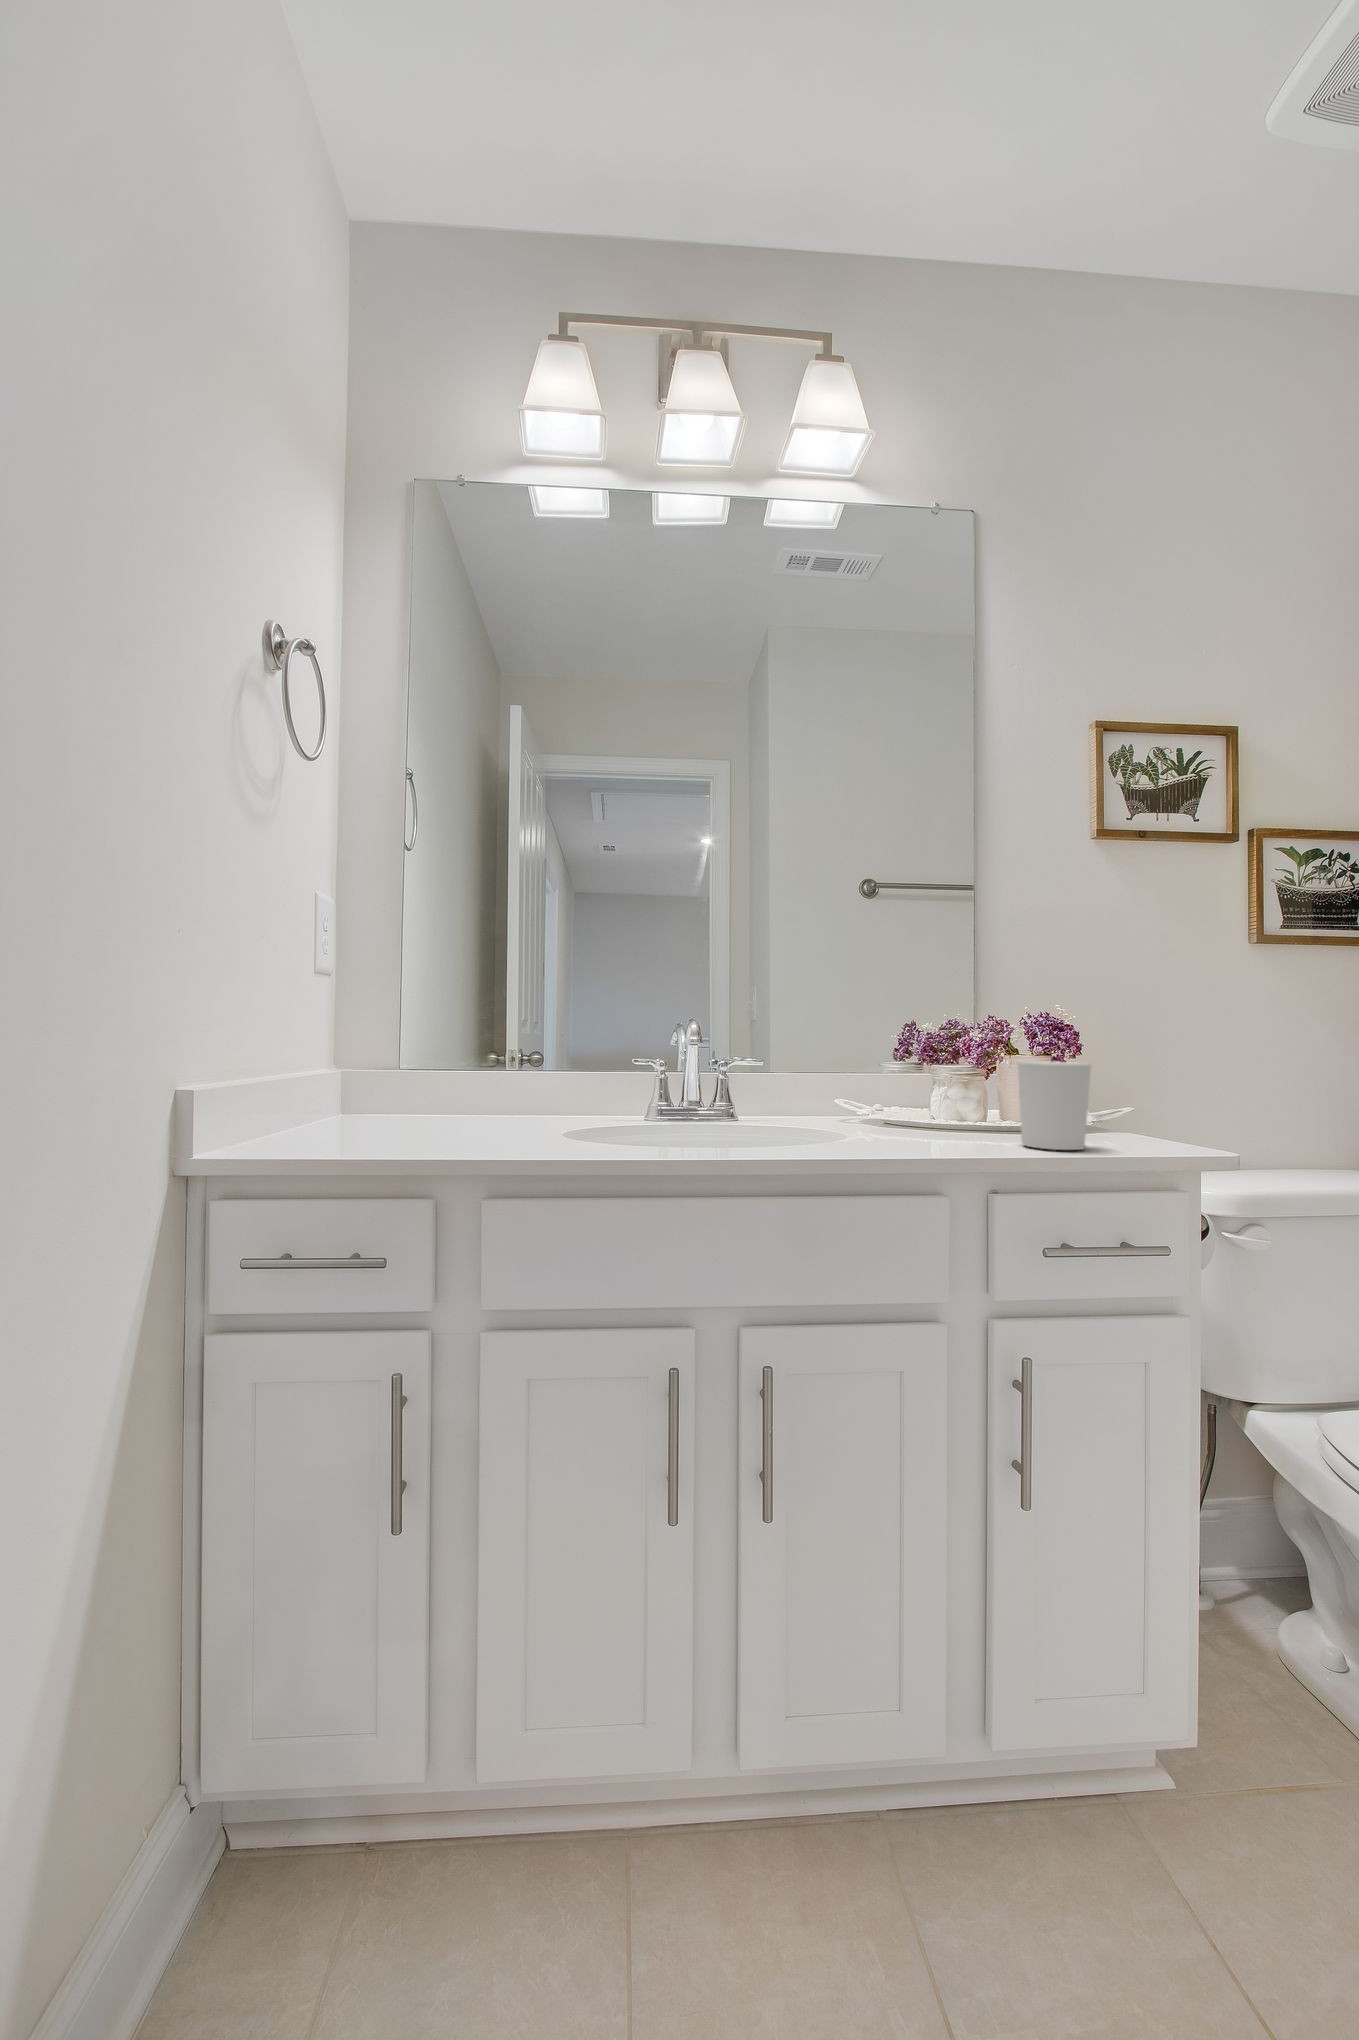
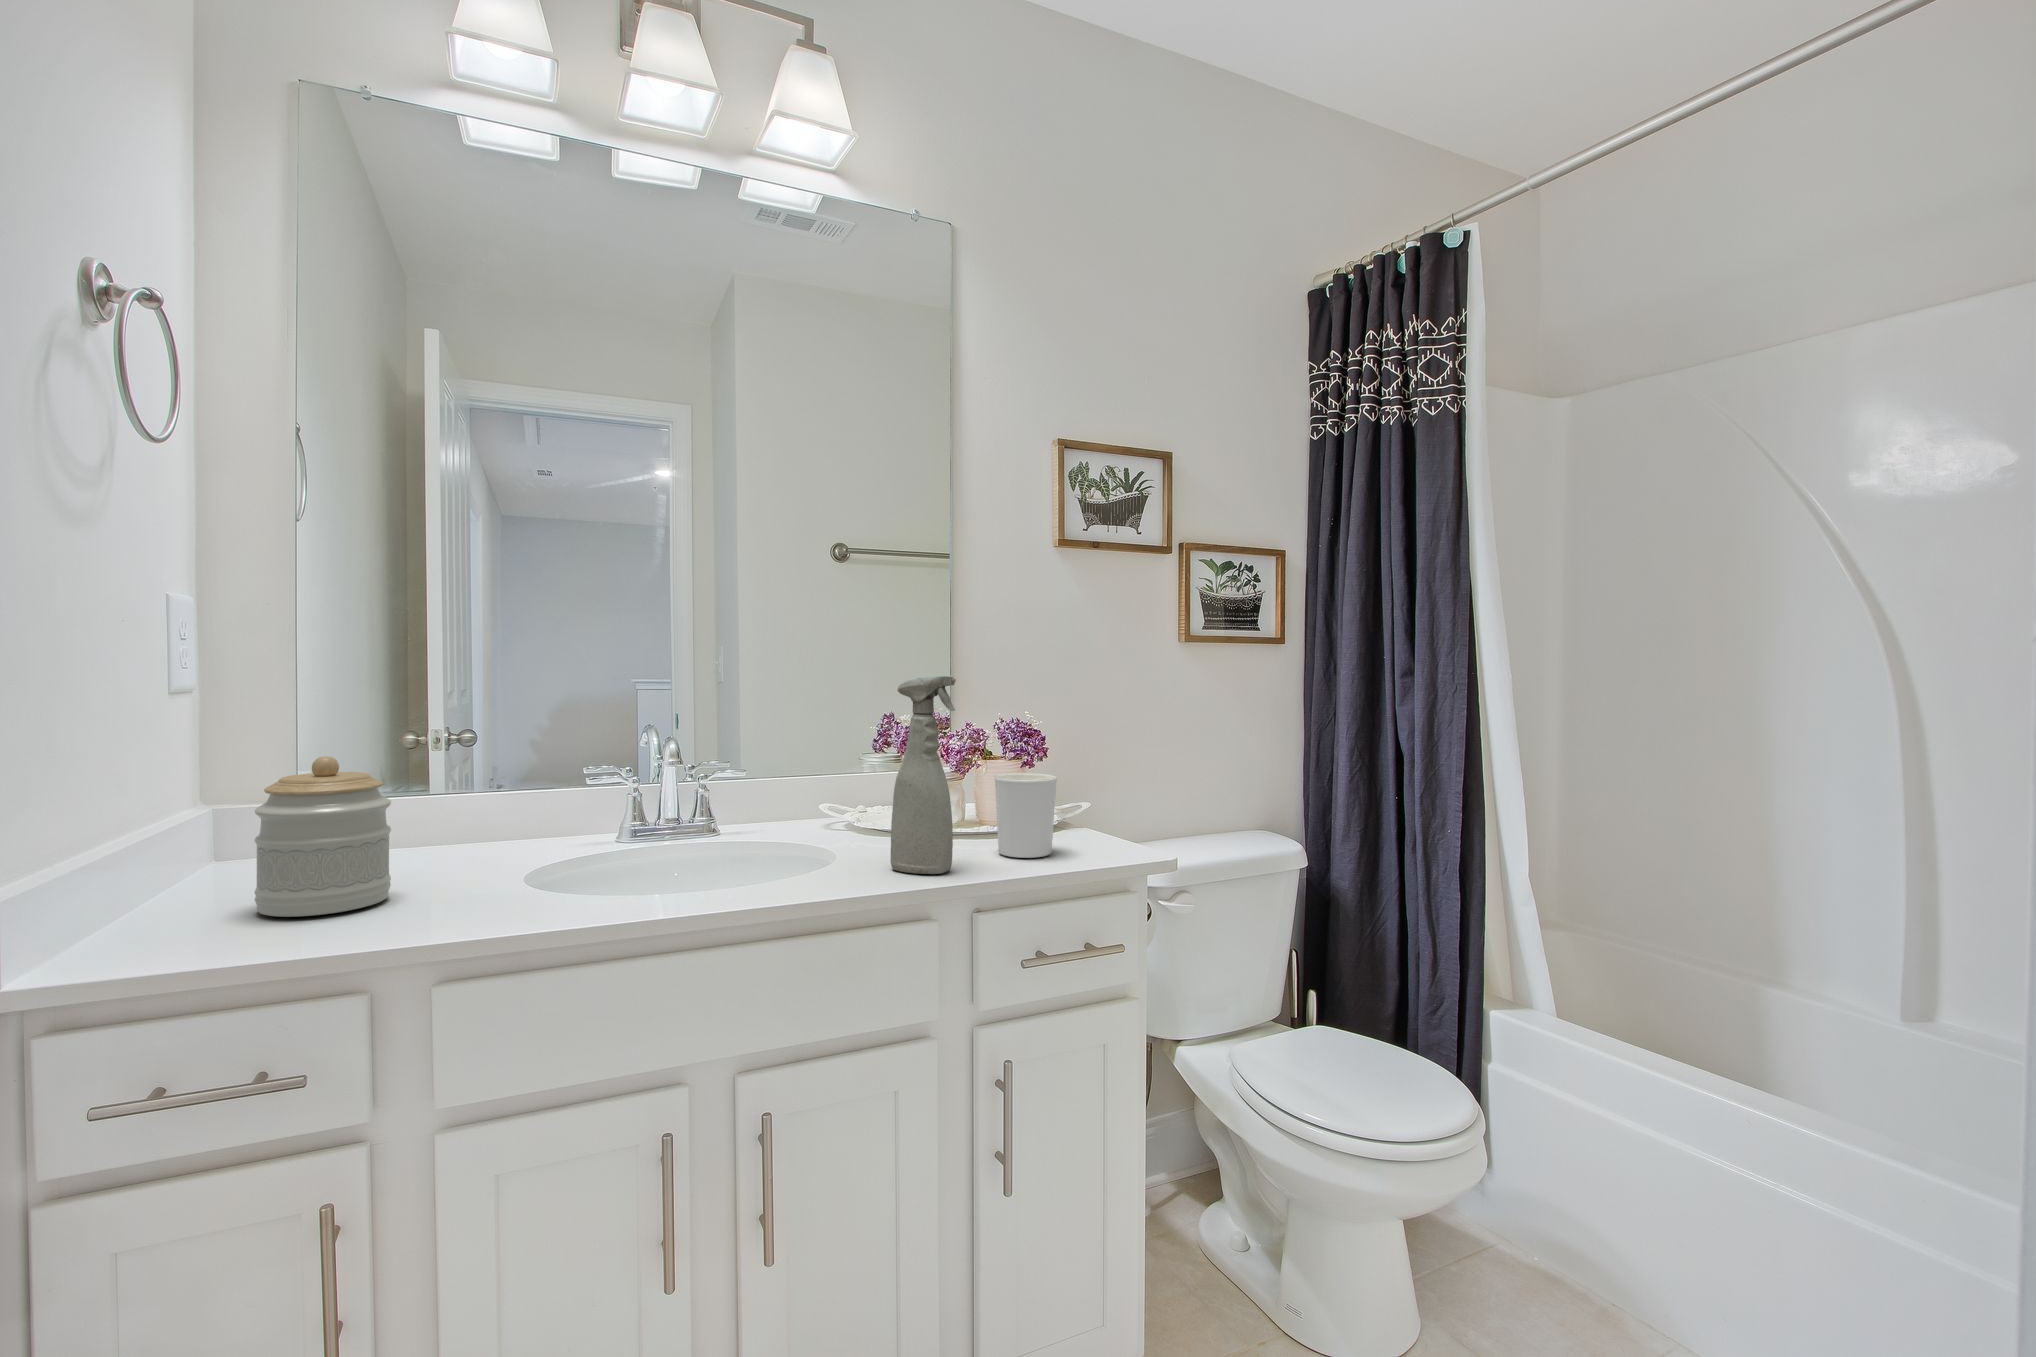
spray bottle: none [901,943,973,1153] -> present [891,676,956,874]
jar: none [366,1007,464,1135] -> present [254,756,391,917]

